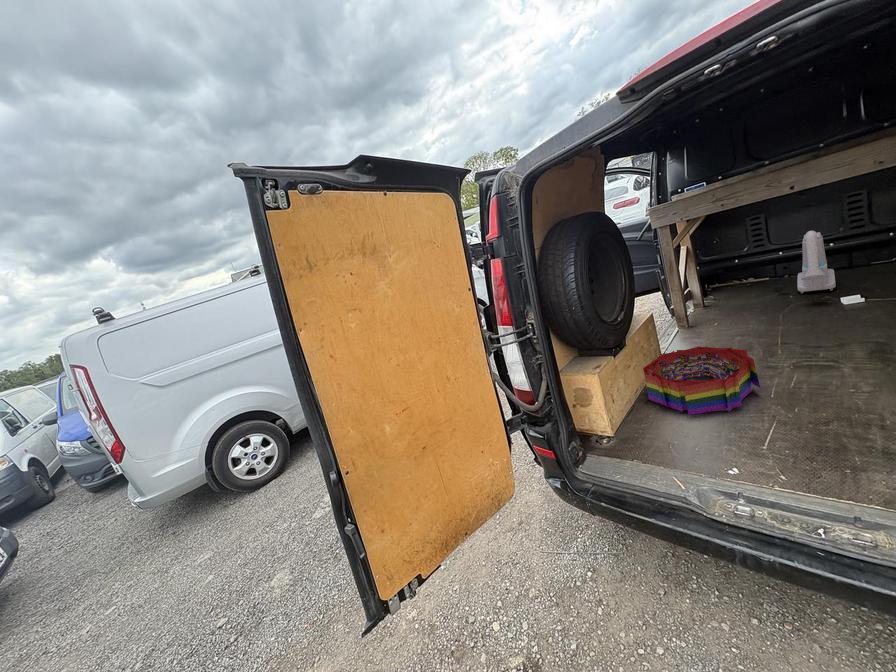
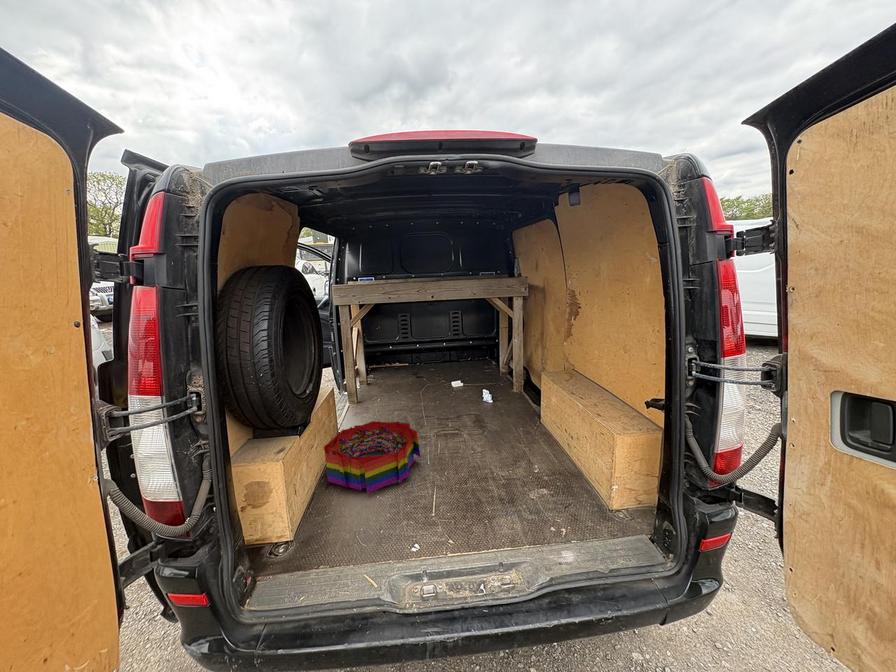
vacuum cleaner: present [797,231,836,293] -> none [431,330,452,378]

